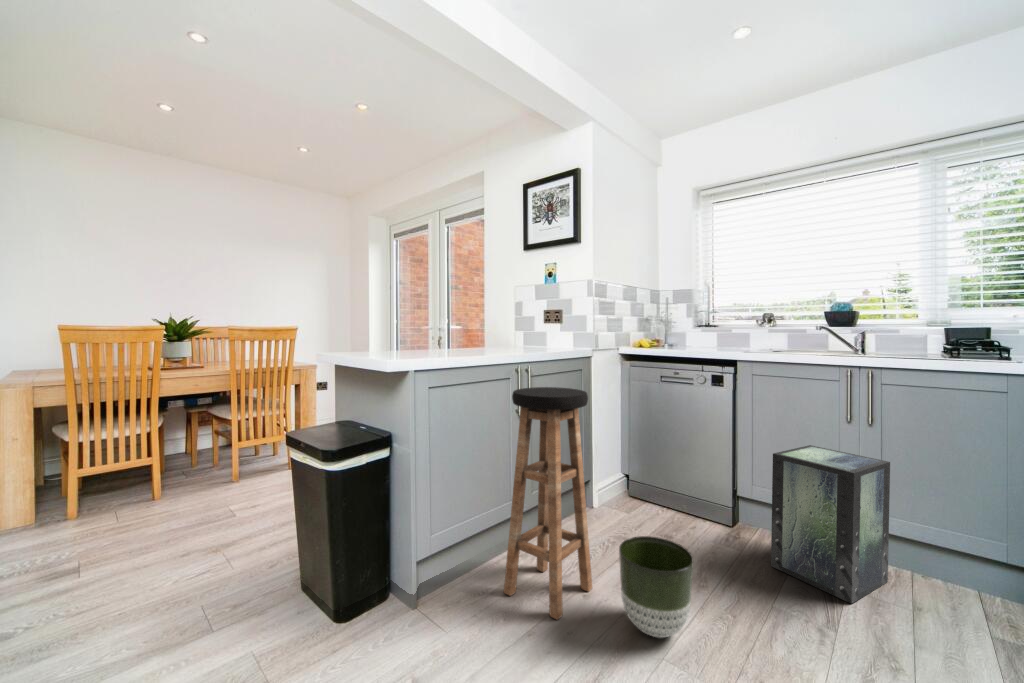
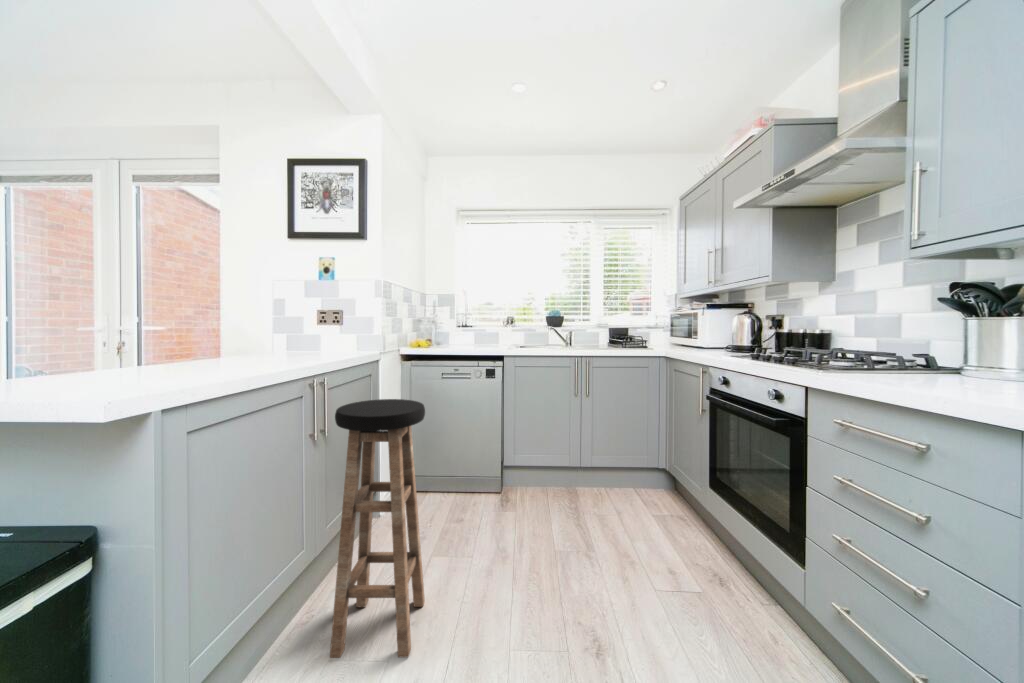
storage box: present [771,445,890,604] -> none [541,418,603,527]
planter: present [619,536,694,638] -> none [465,528,530,624]

